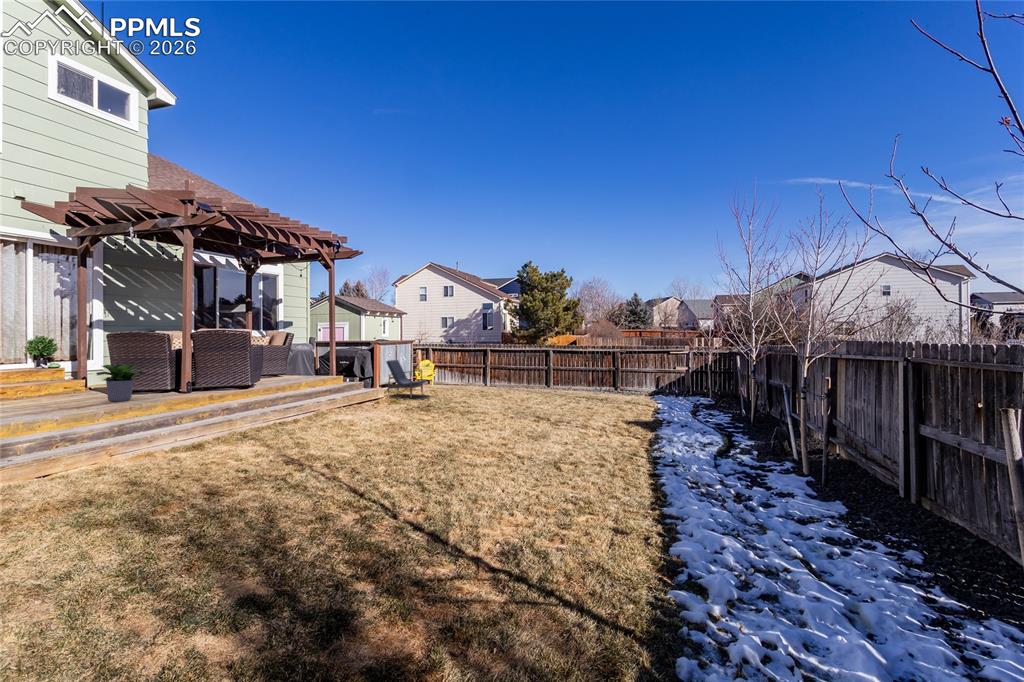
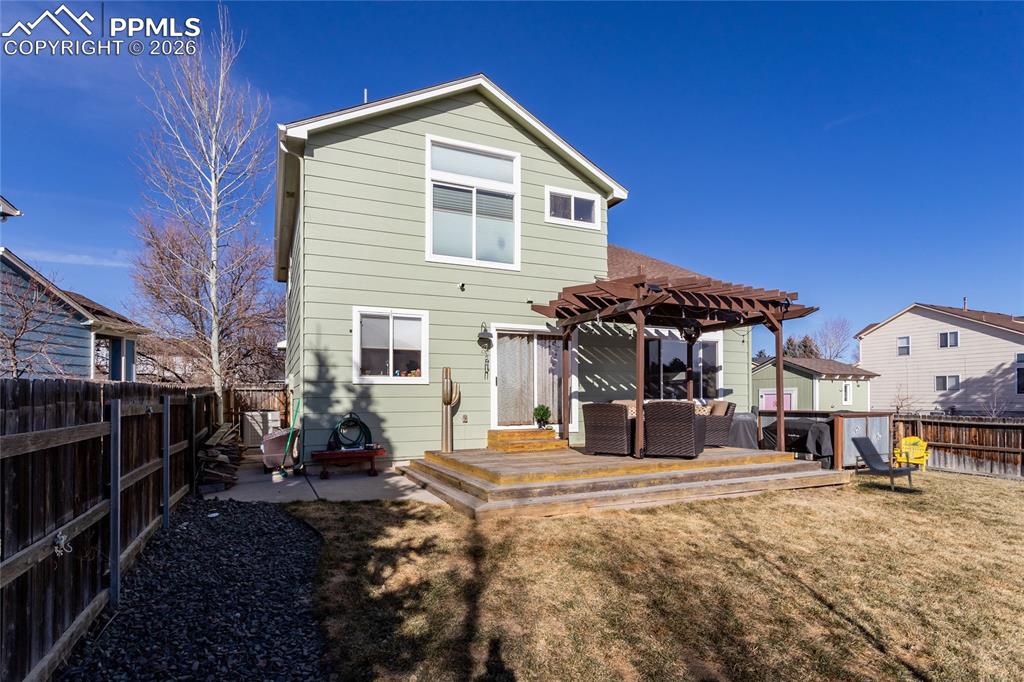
potted plant: present [96,365,145,401] -> none [577,429,611,462]

